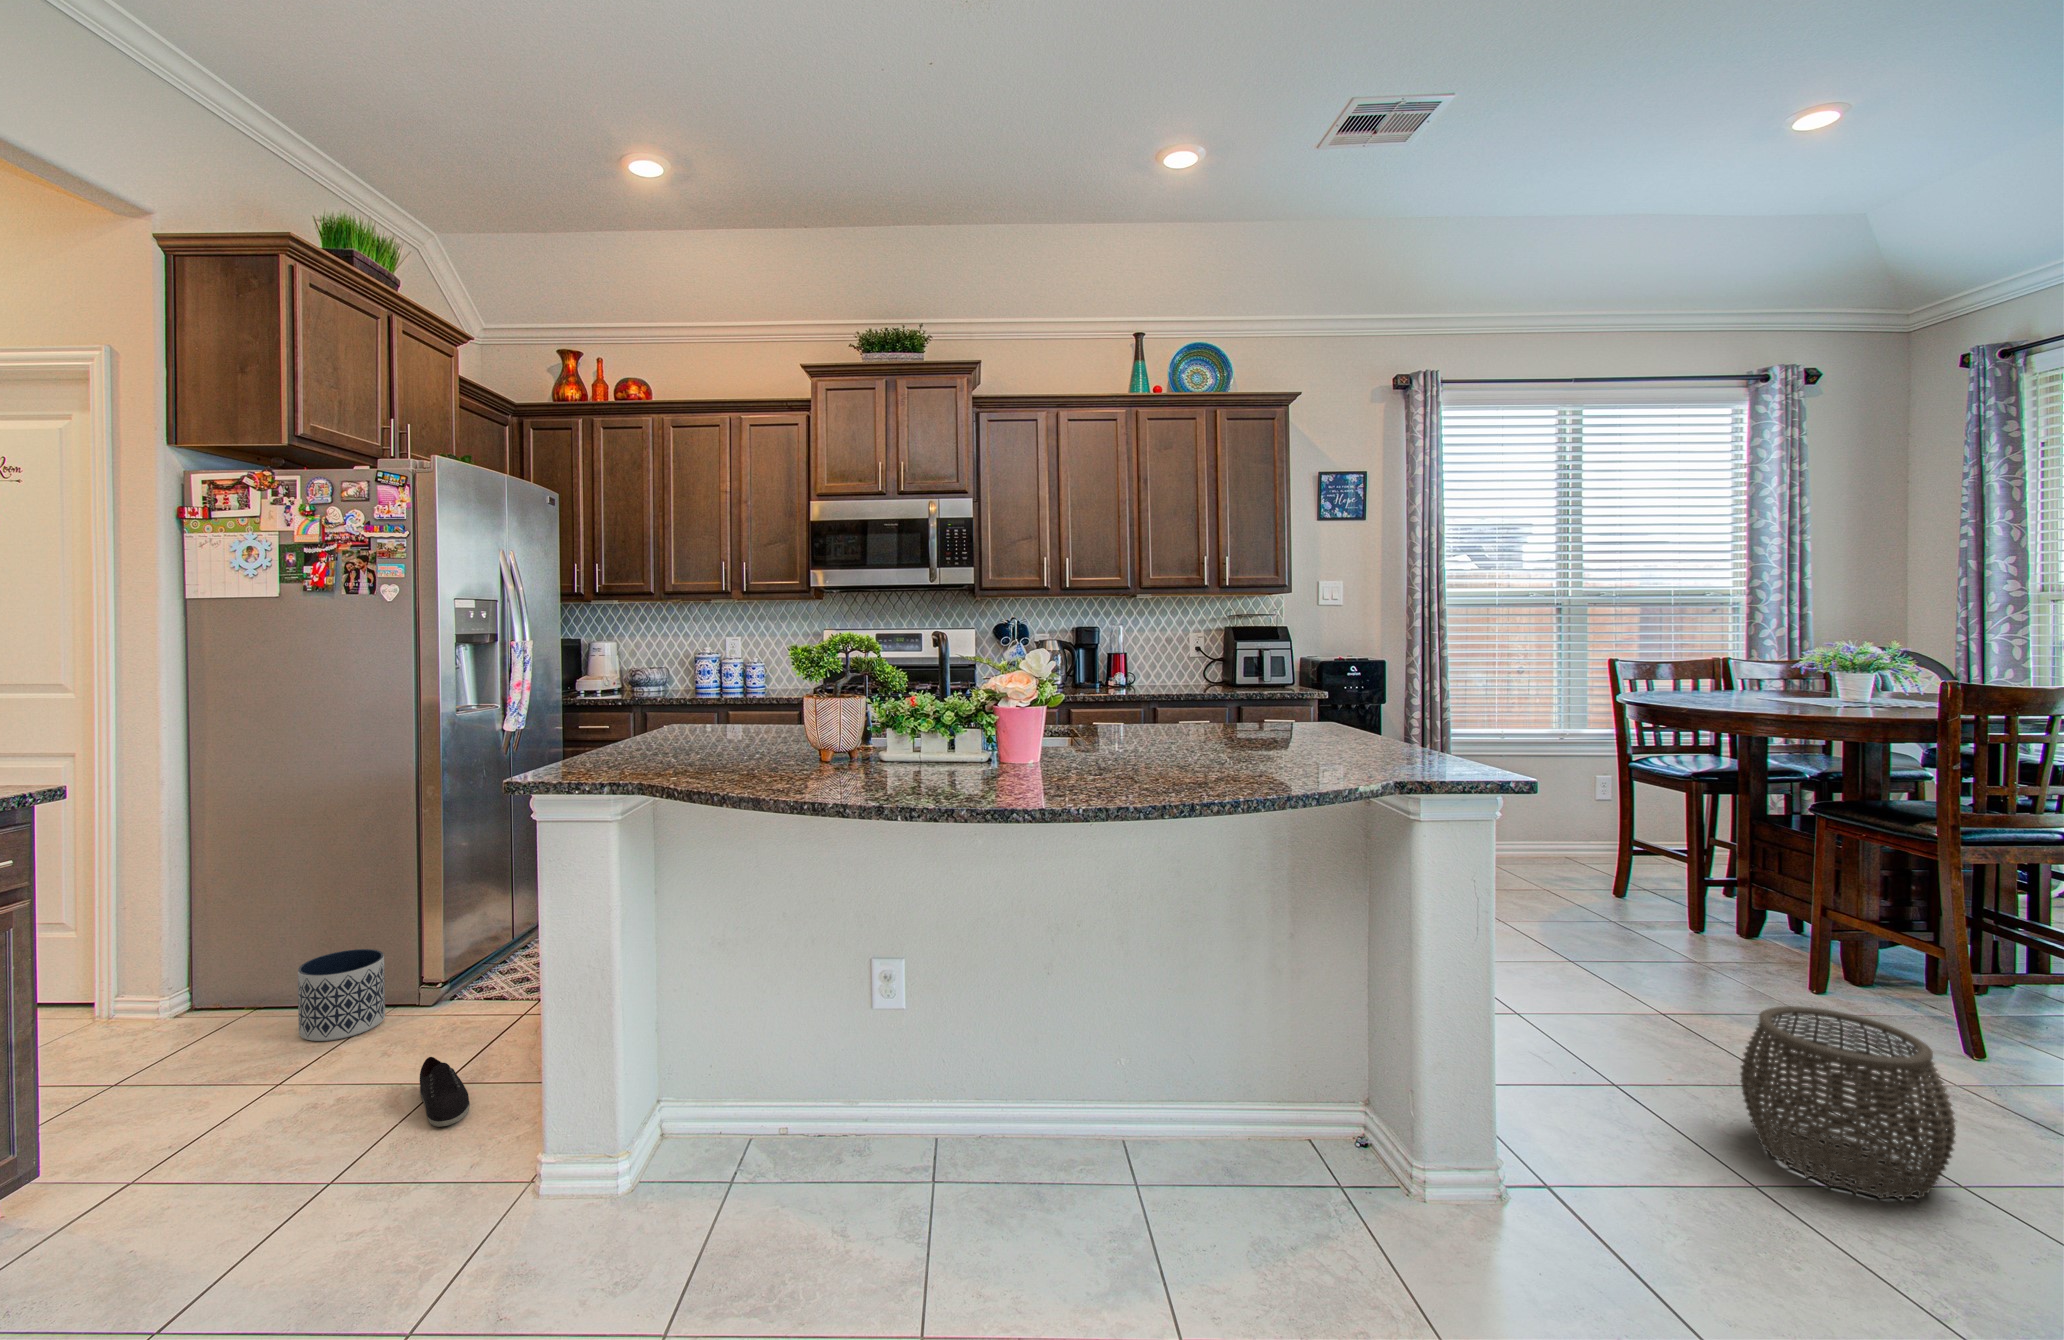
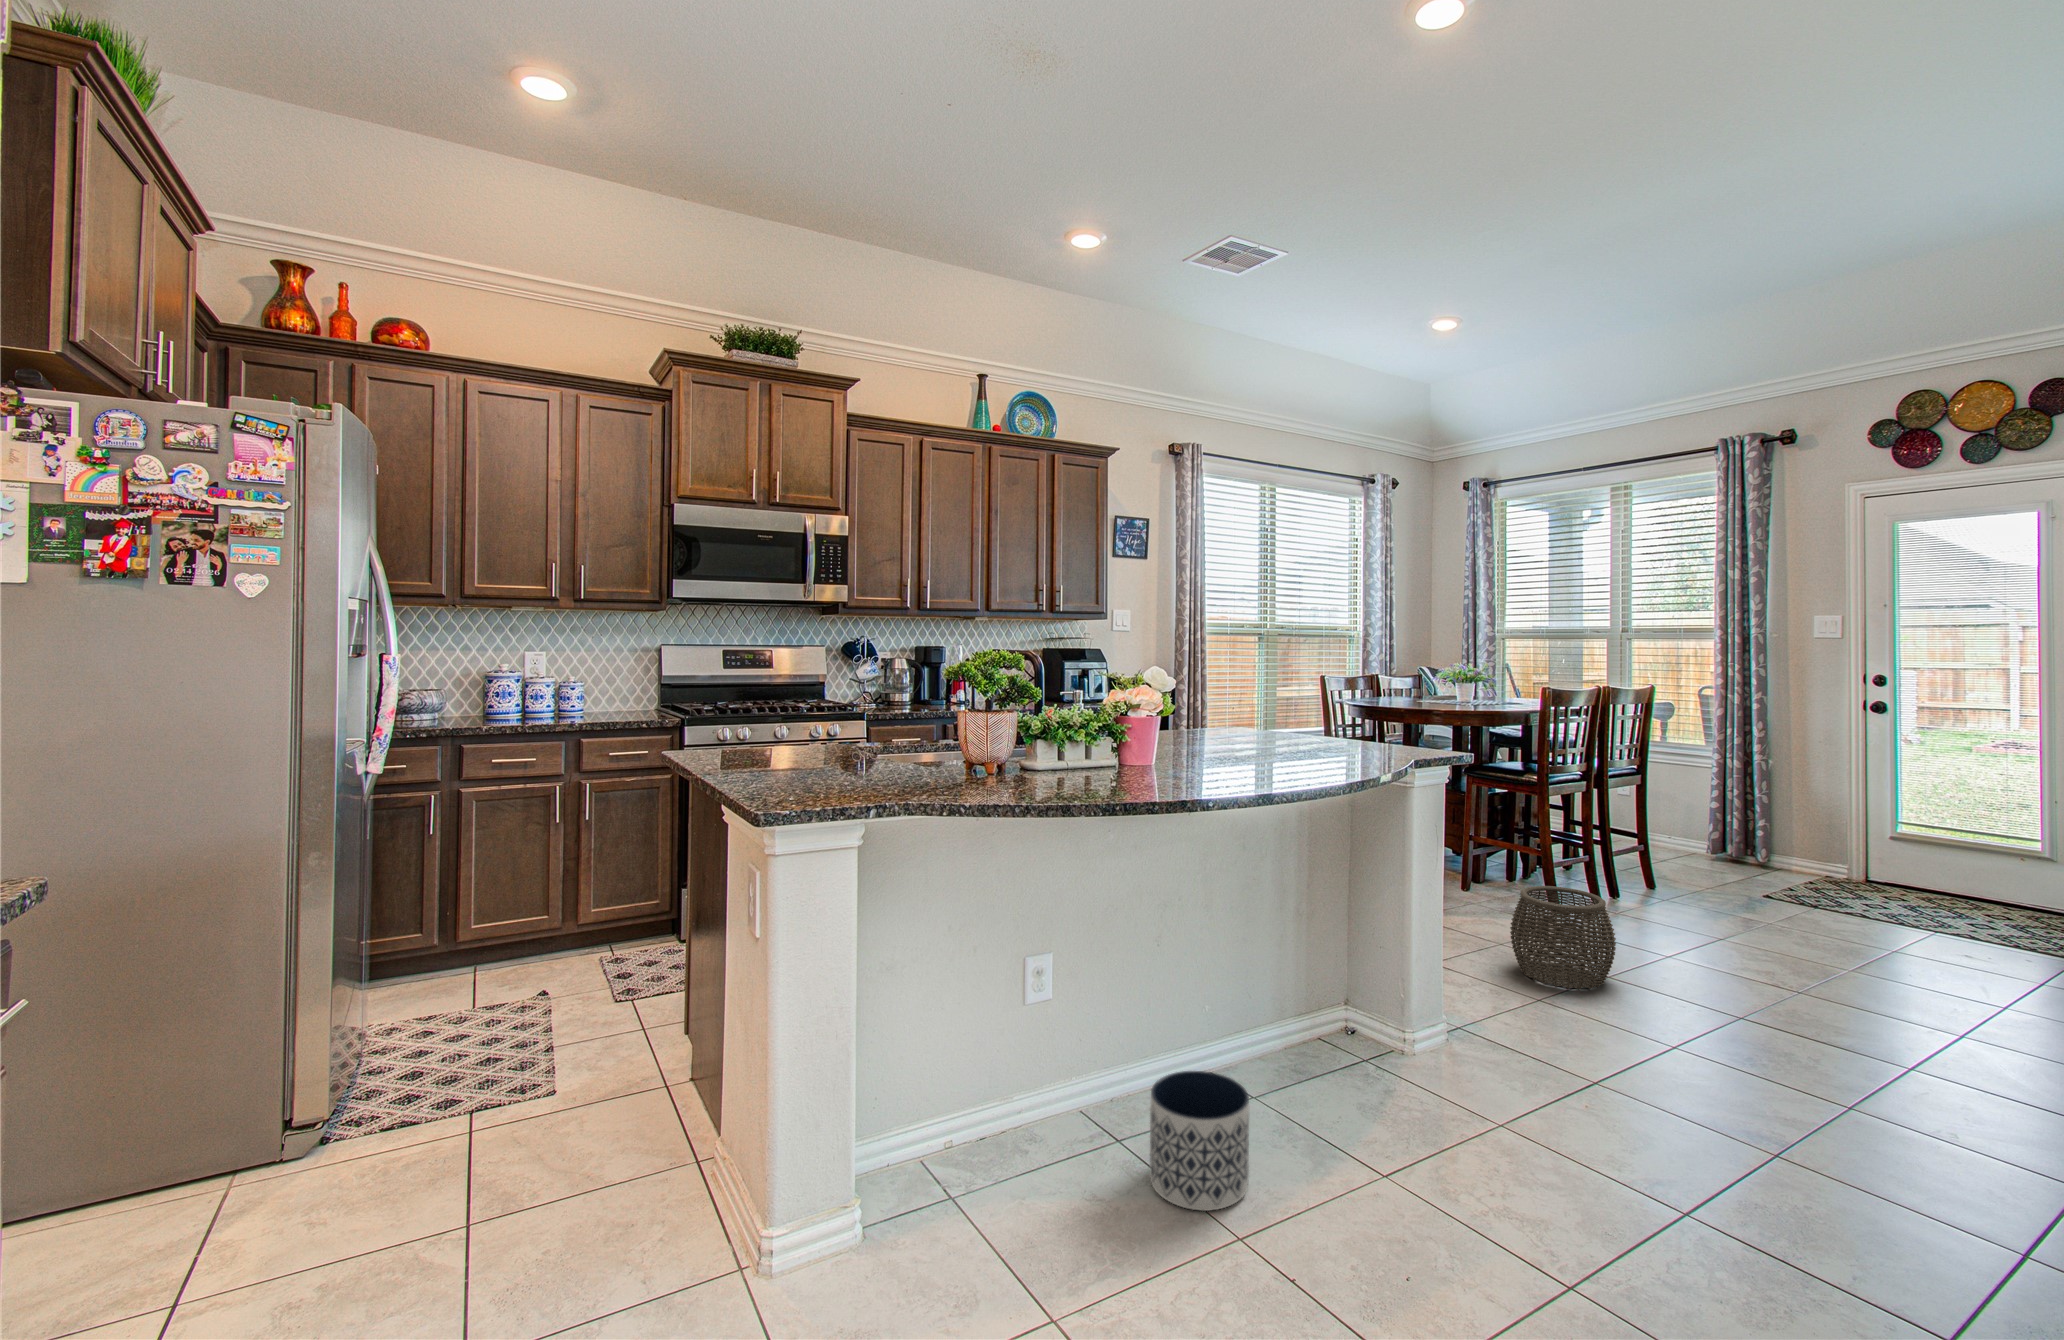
planter: present [298,949,385,1041] -> present [1150,1071,1249,1211]
shoe: present [420,1057,470,1127] -> none [448,1186,561,1260]

